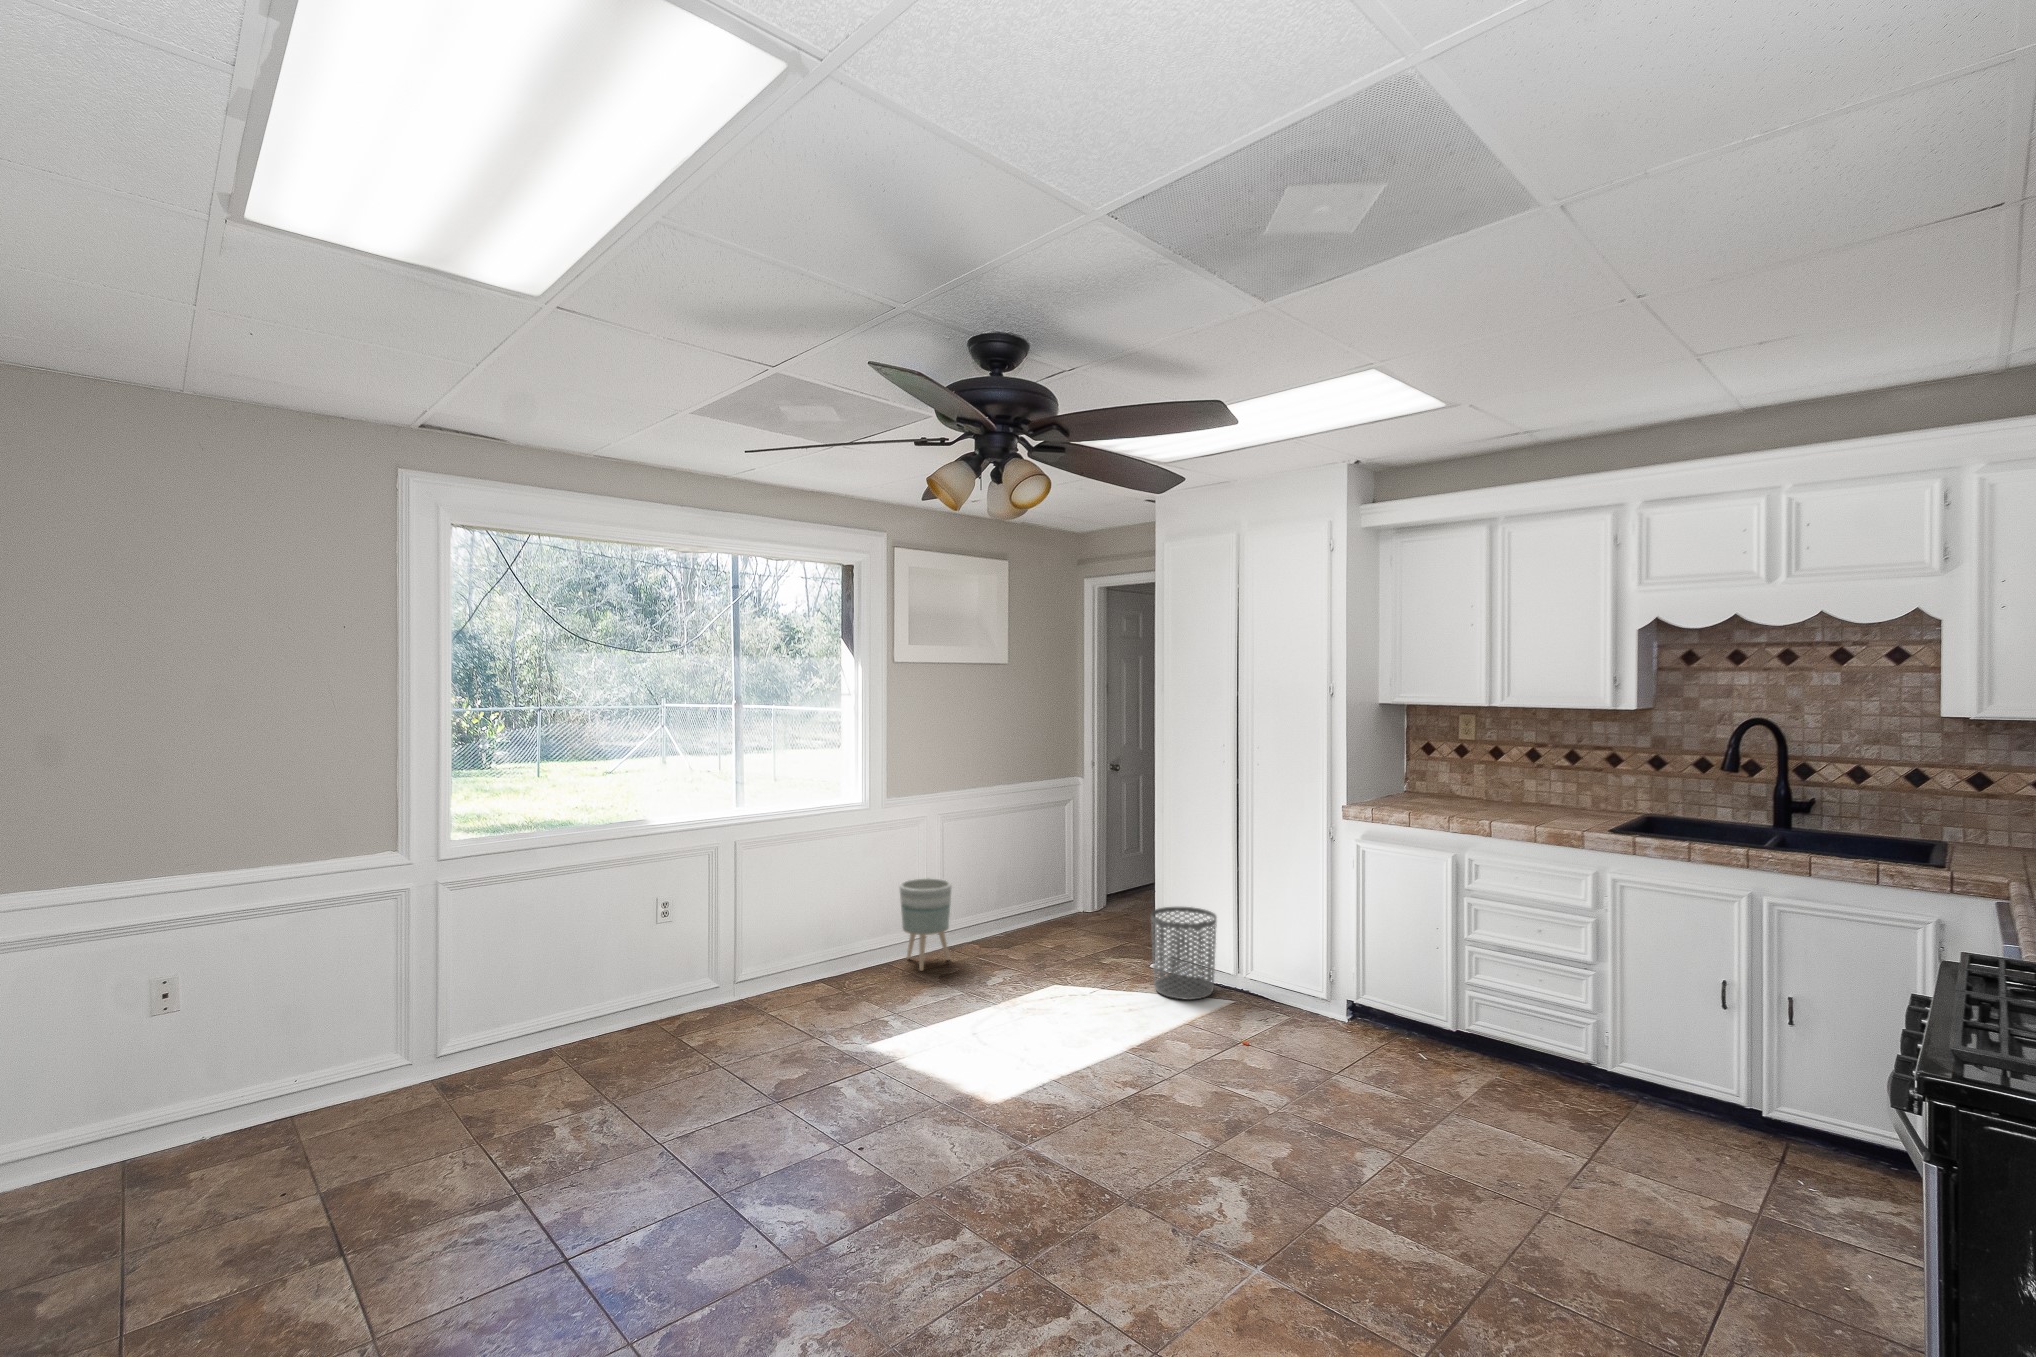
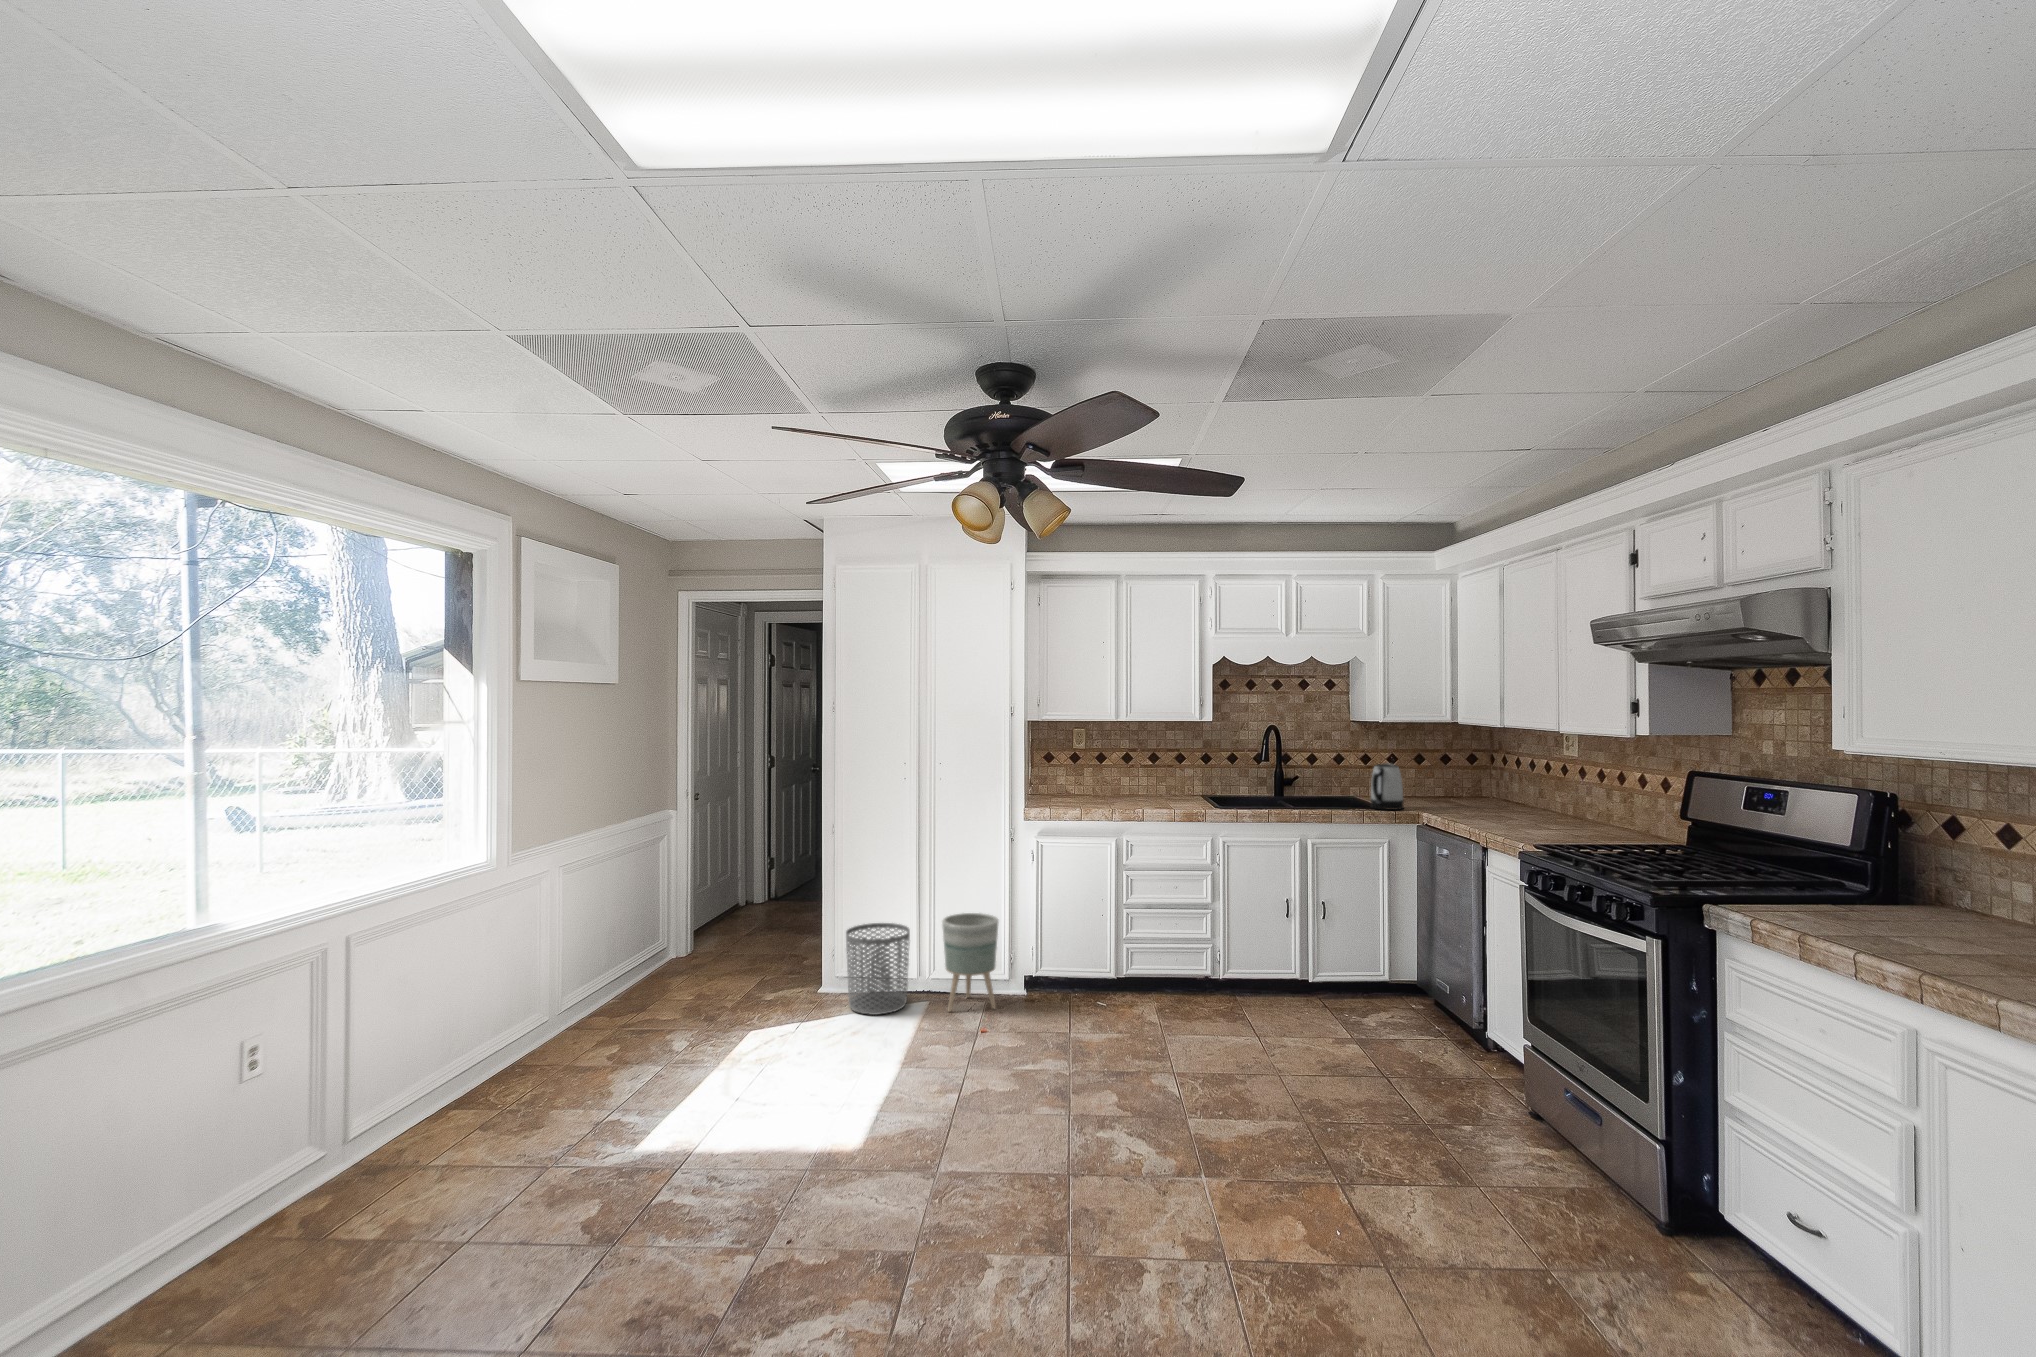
kettle: none [1890,789,1974,870] -> present [1371,763,1404,810]
planter: present [899,878,952,971] -> present [942,913,998,1012]

